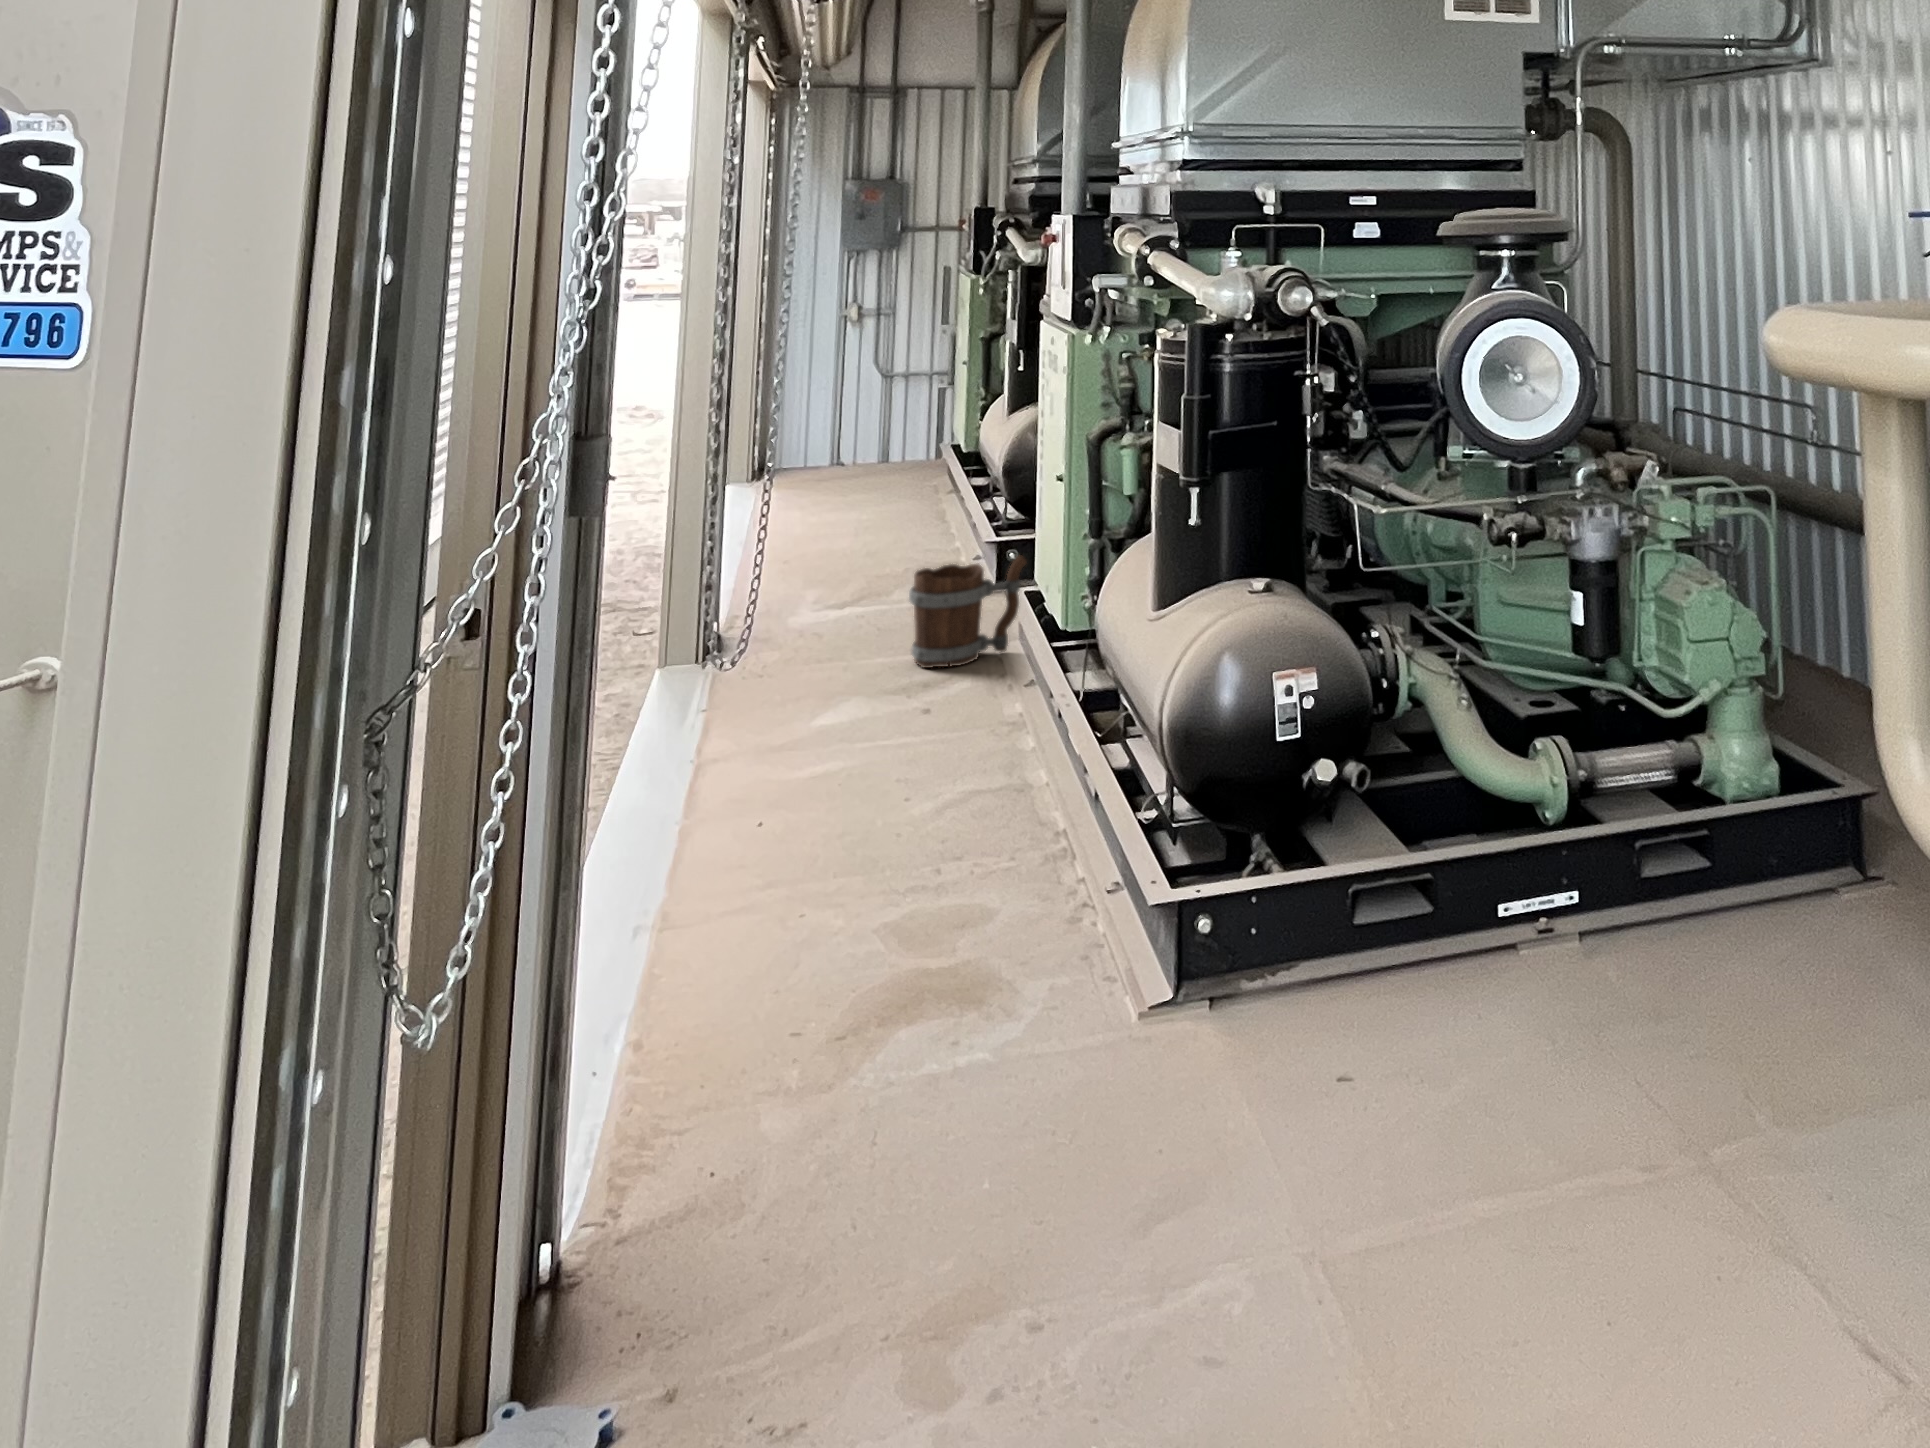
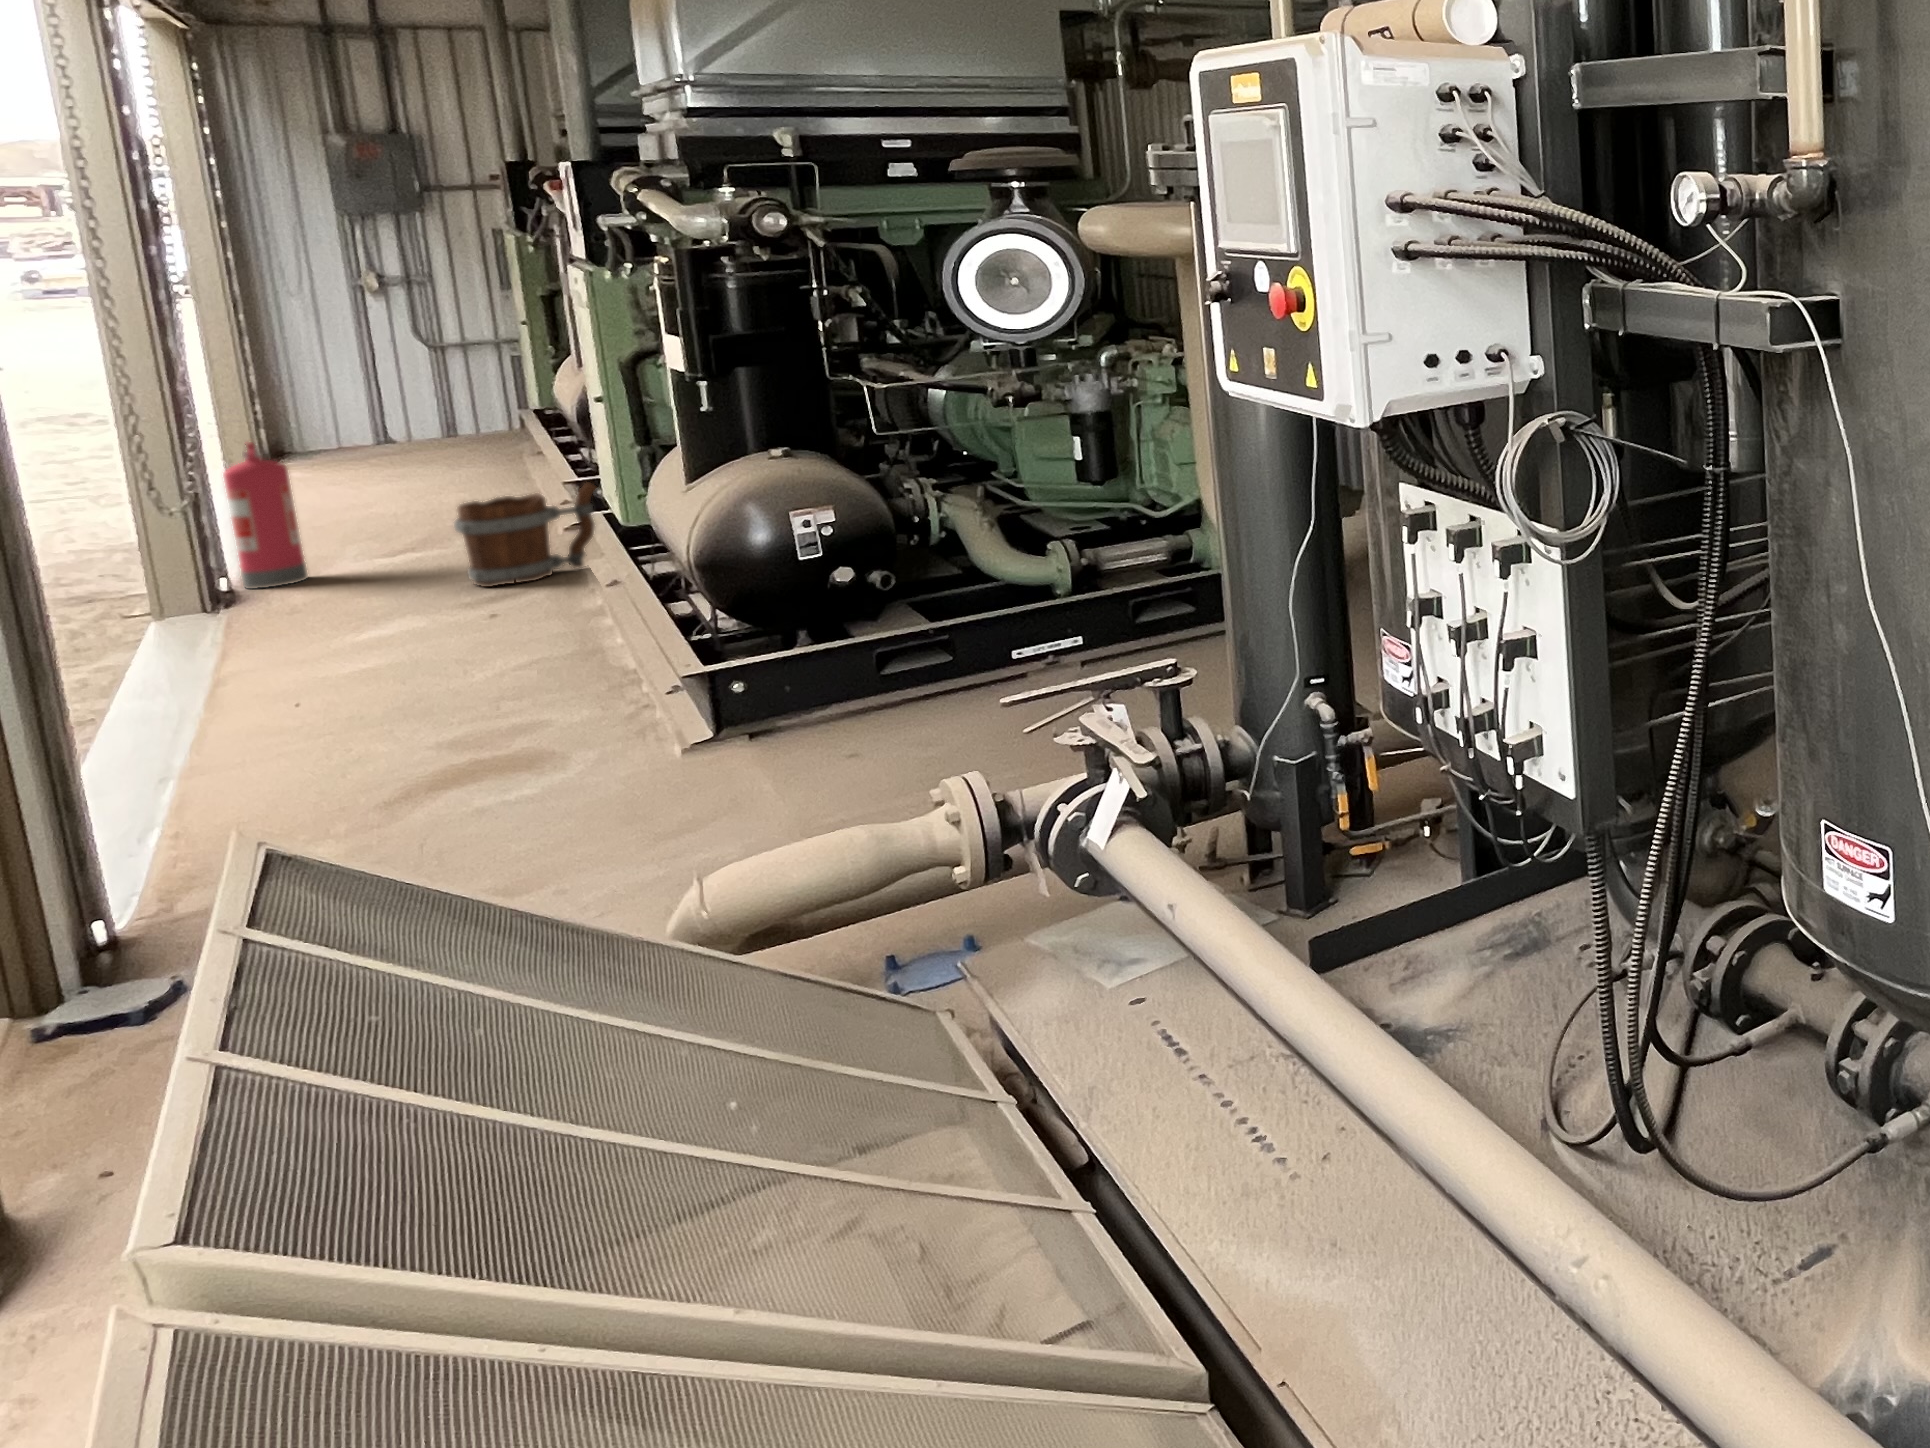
fire extinguisher: none [739,487,791,639] -> present [224,442,308,589]

